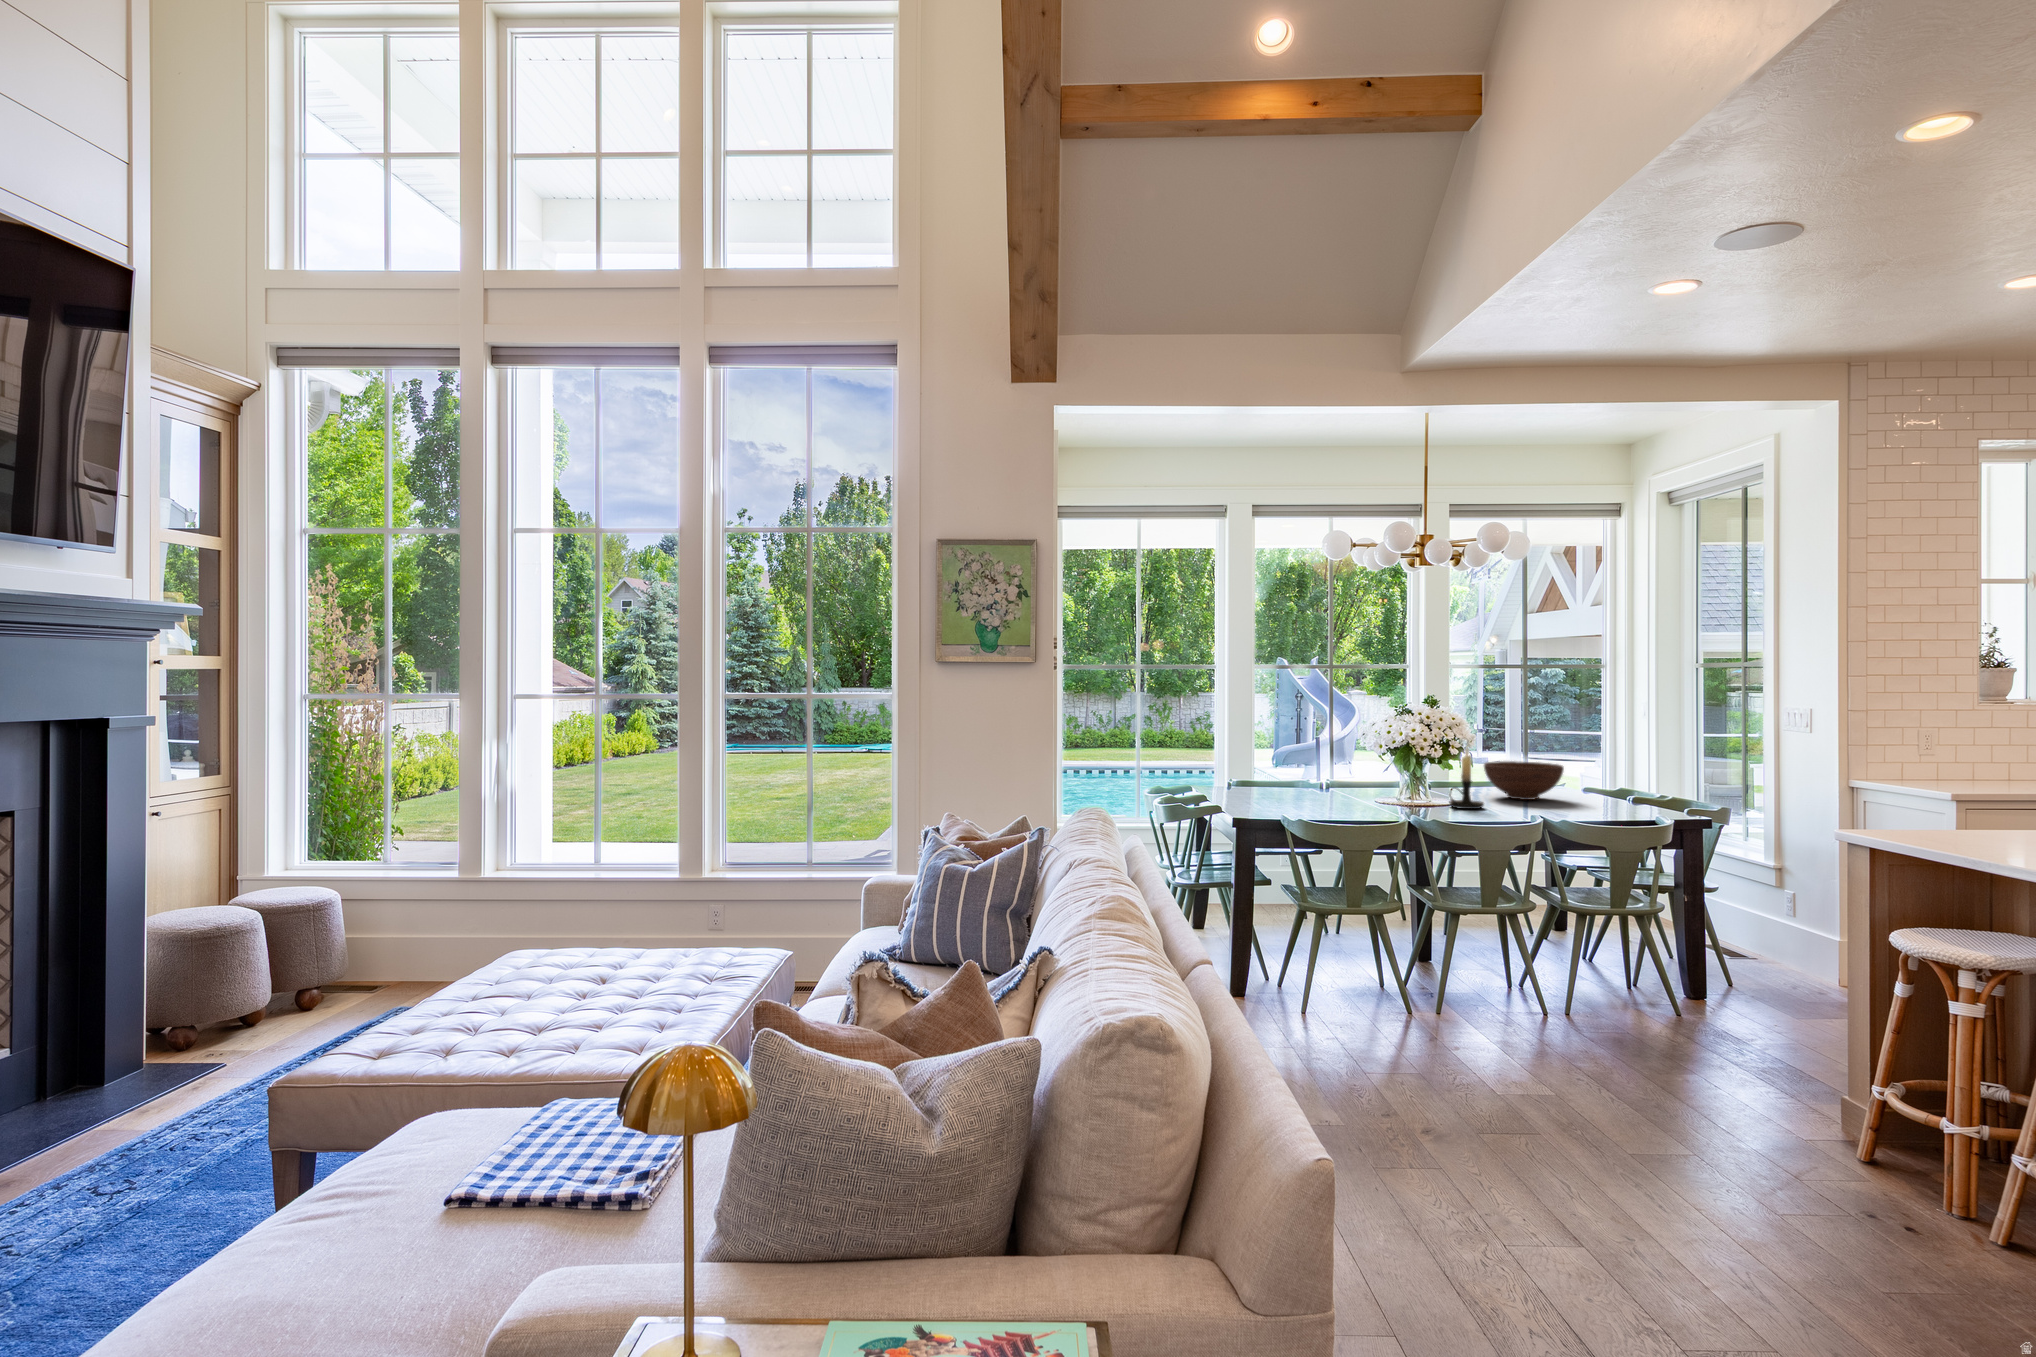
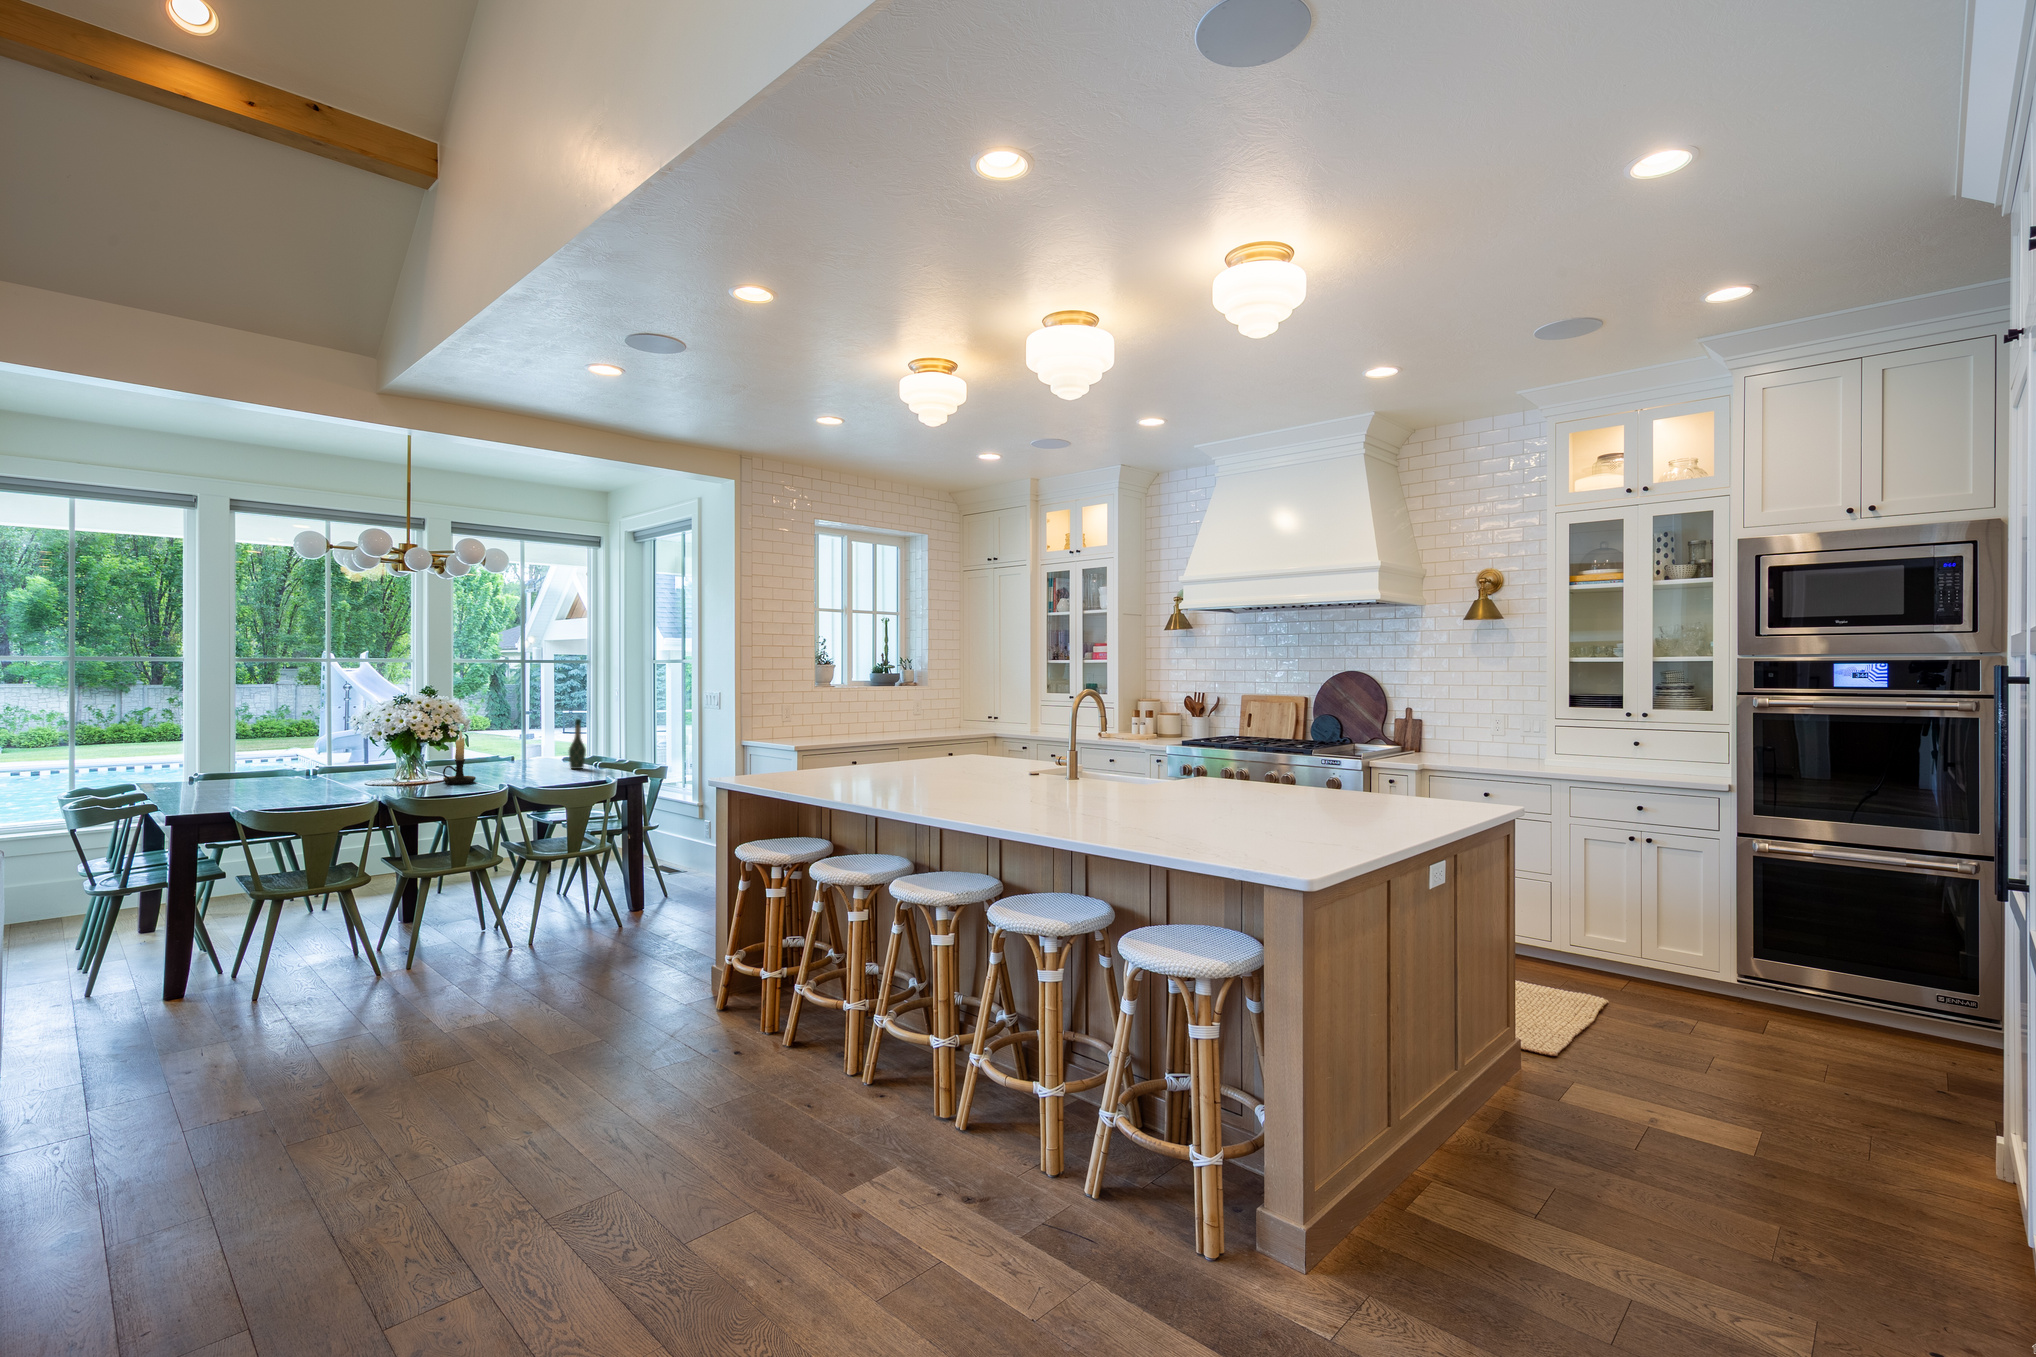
wine bottle: none [1592,738,1615,802] -> present [569,719,586,769]
fruit bowl: present [1484,761,1564,800] -> none [478,739,546,771]

